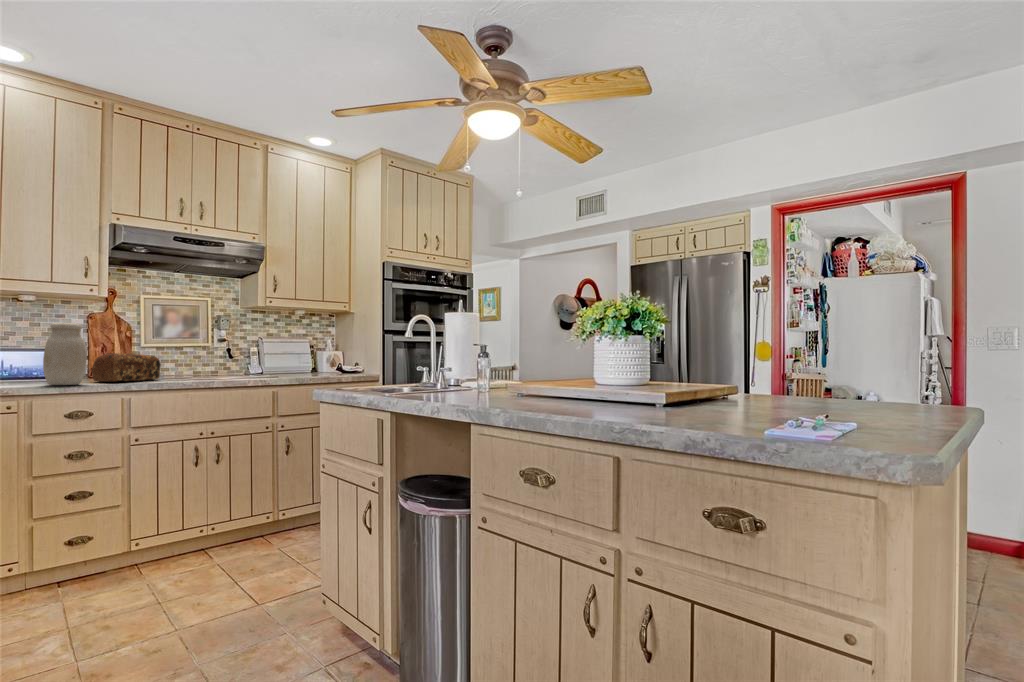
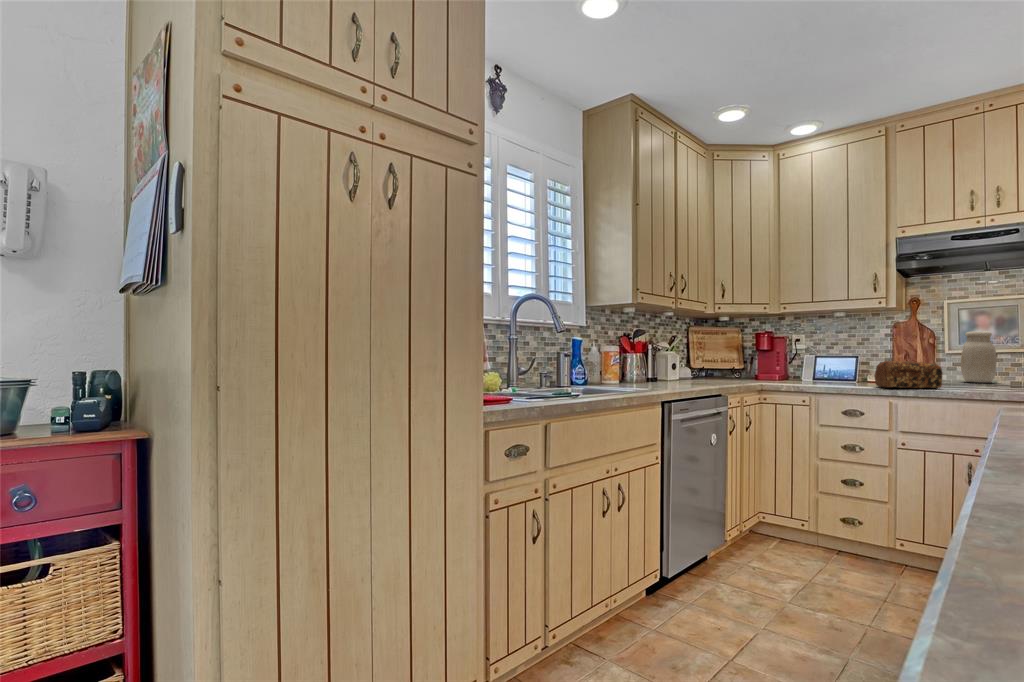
jar: present [43,323,87,385] -> present [961,331,997,383]

